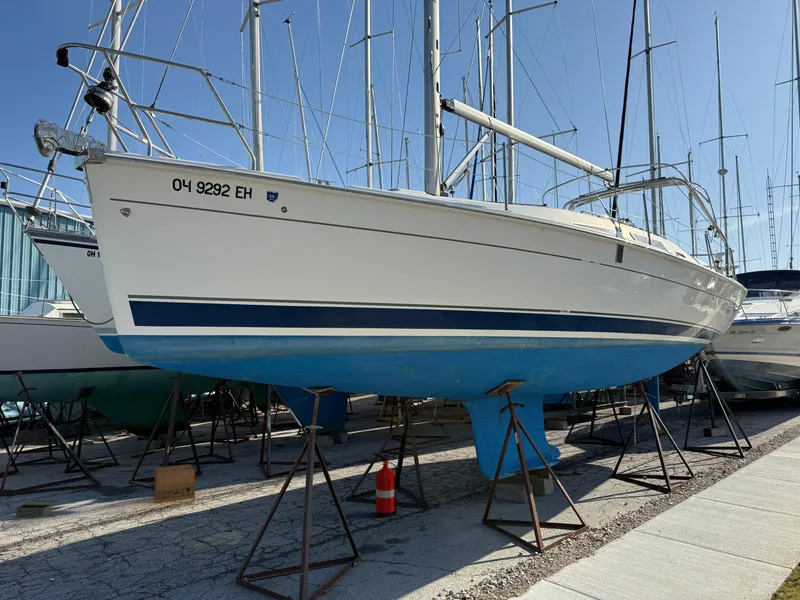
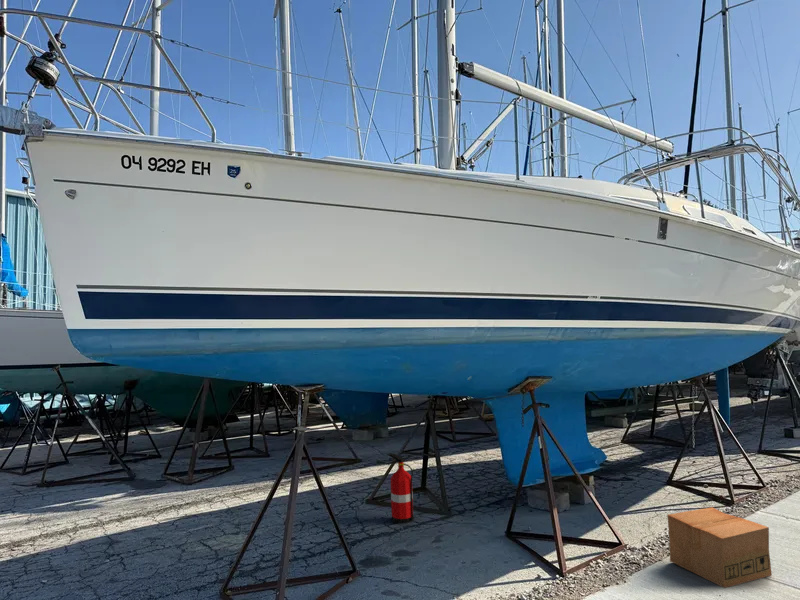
cardboard box: present [155,464,195,503] -> present [667,507,772,588]
toolbox: present [16,500,58,516] -> none [47,494,88,510]

